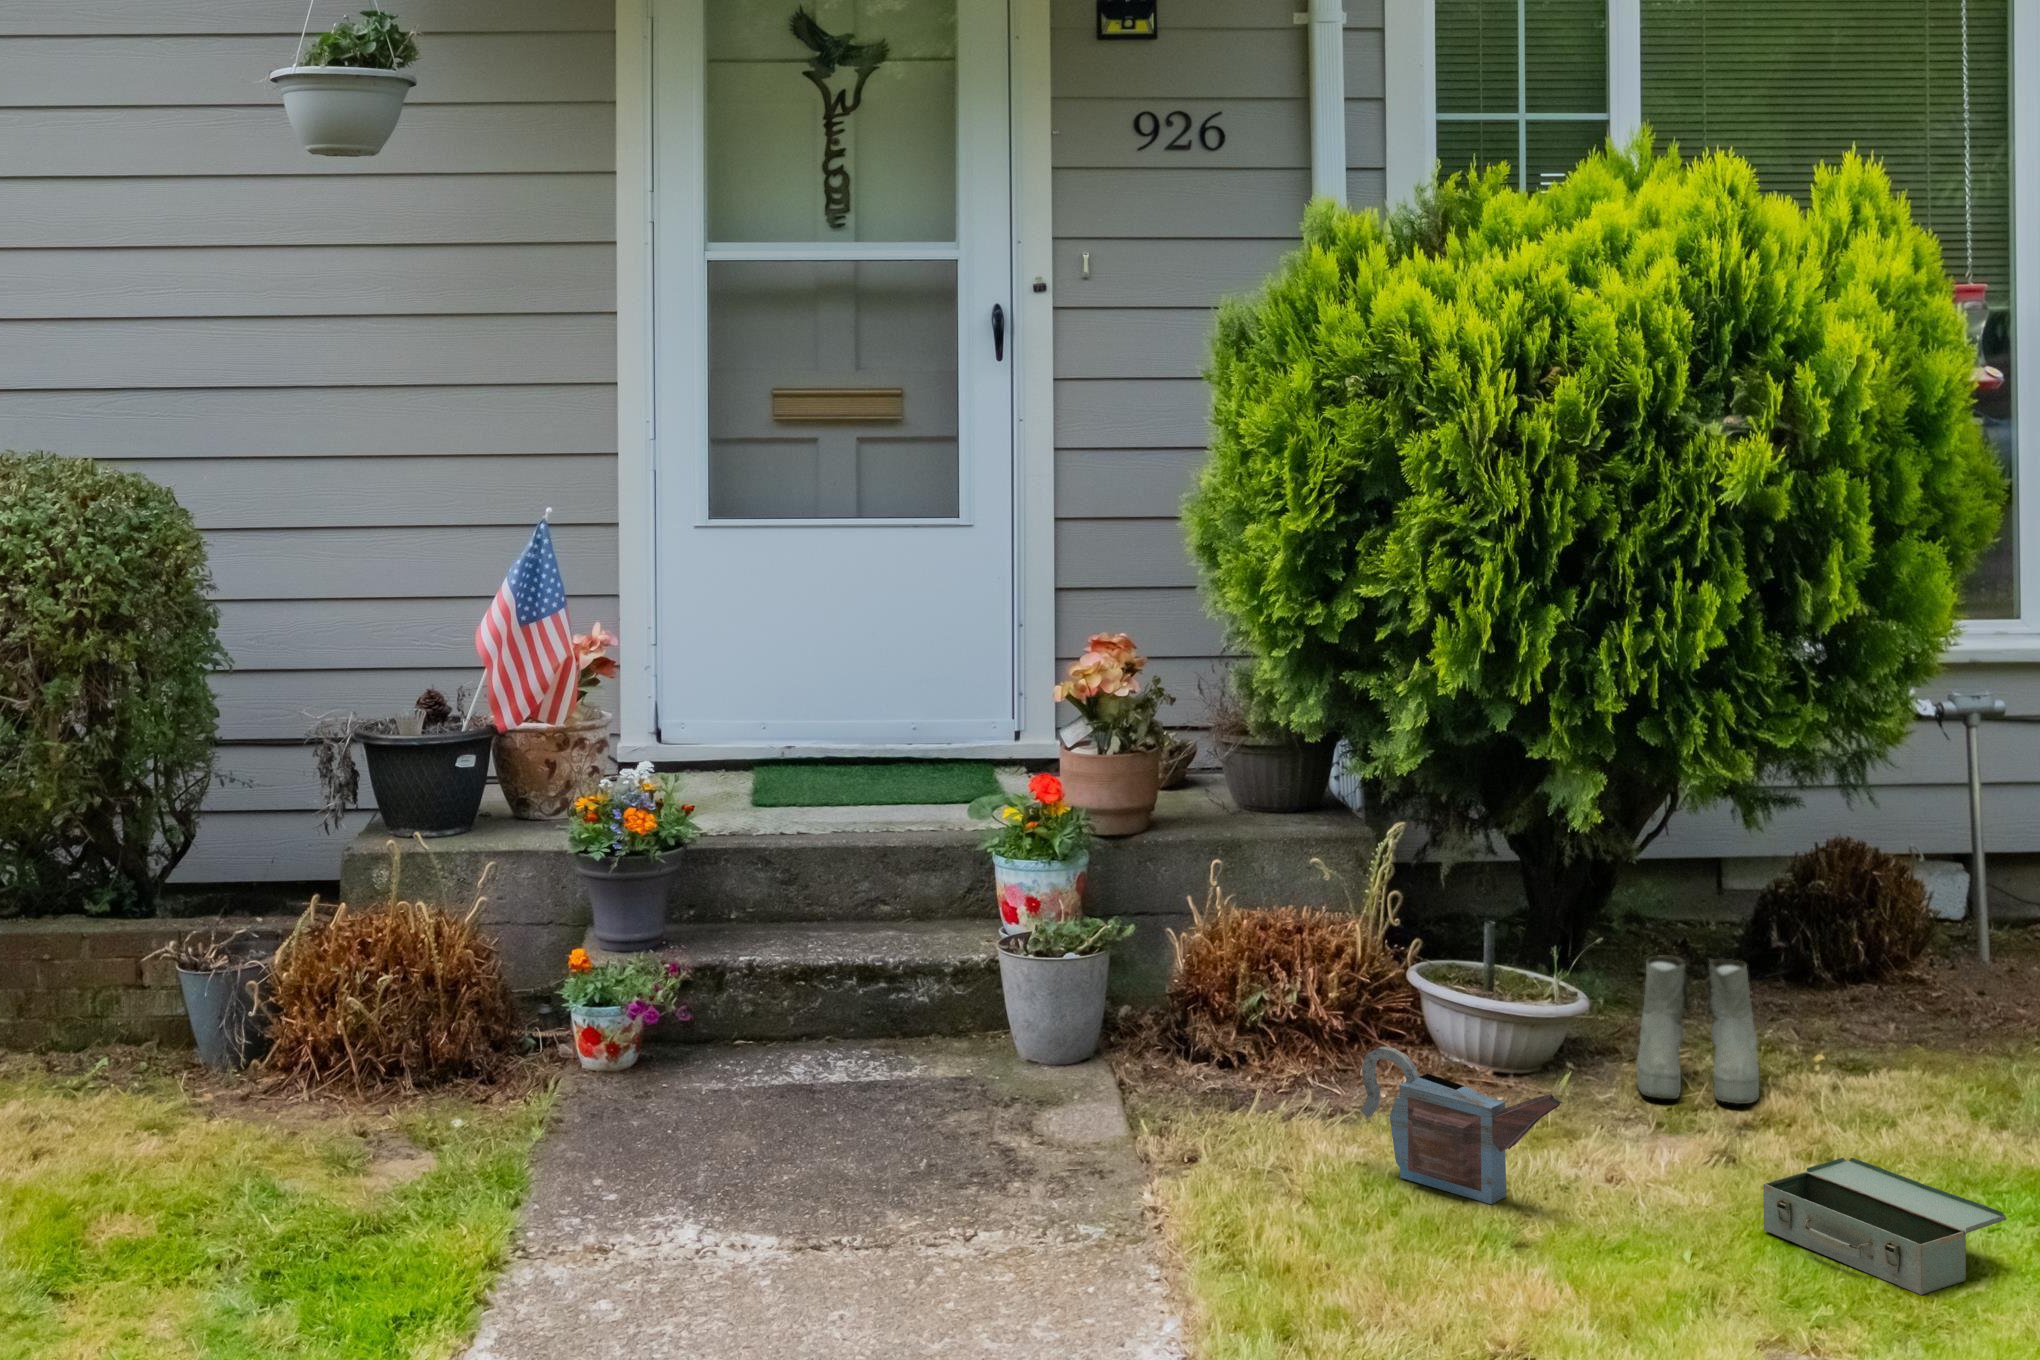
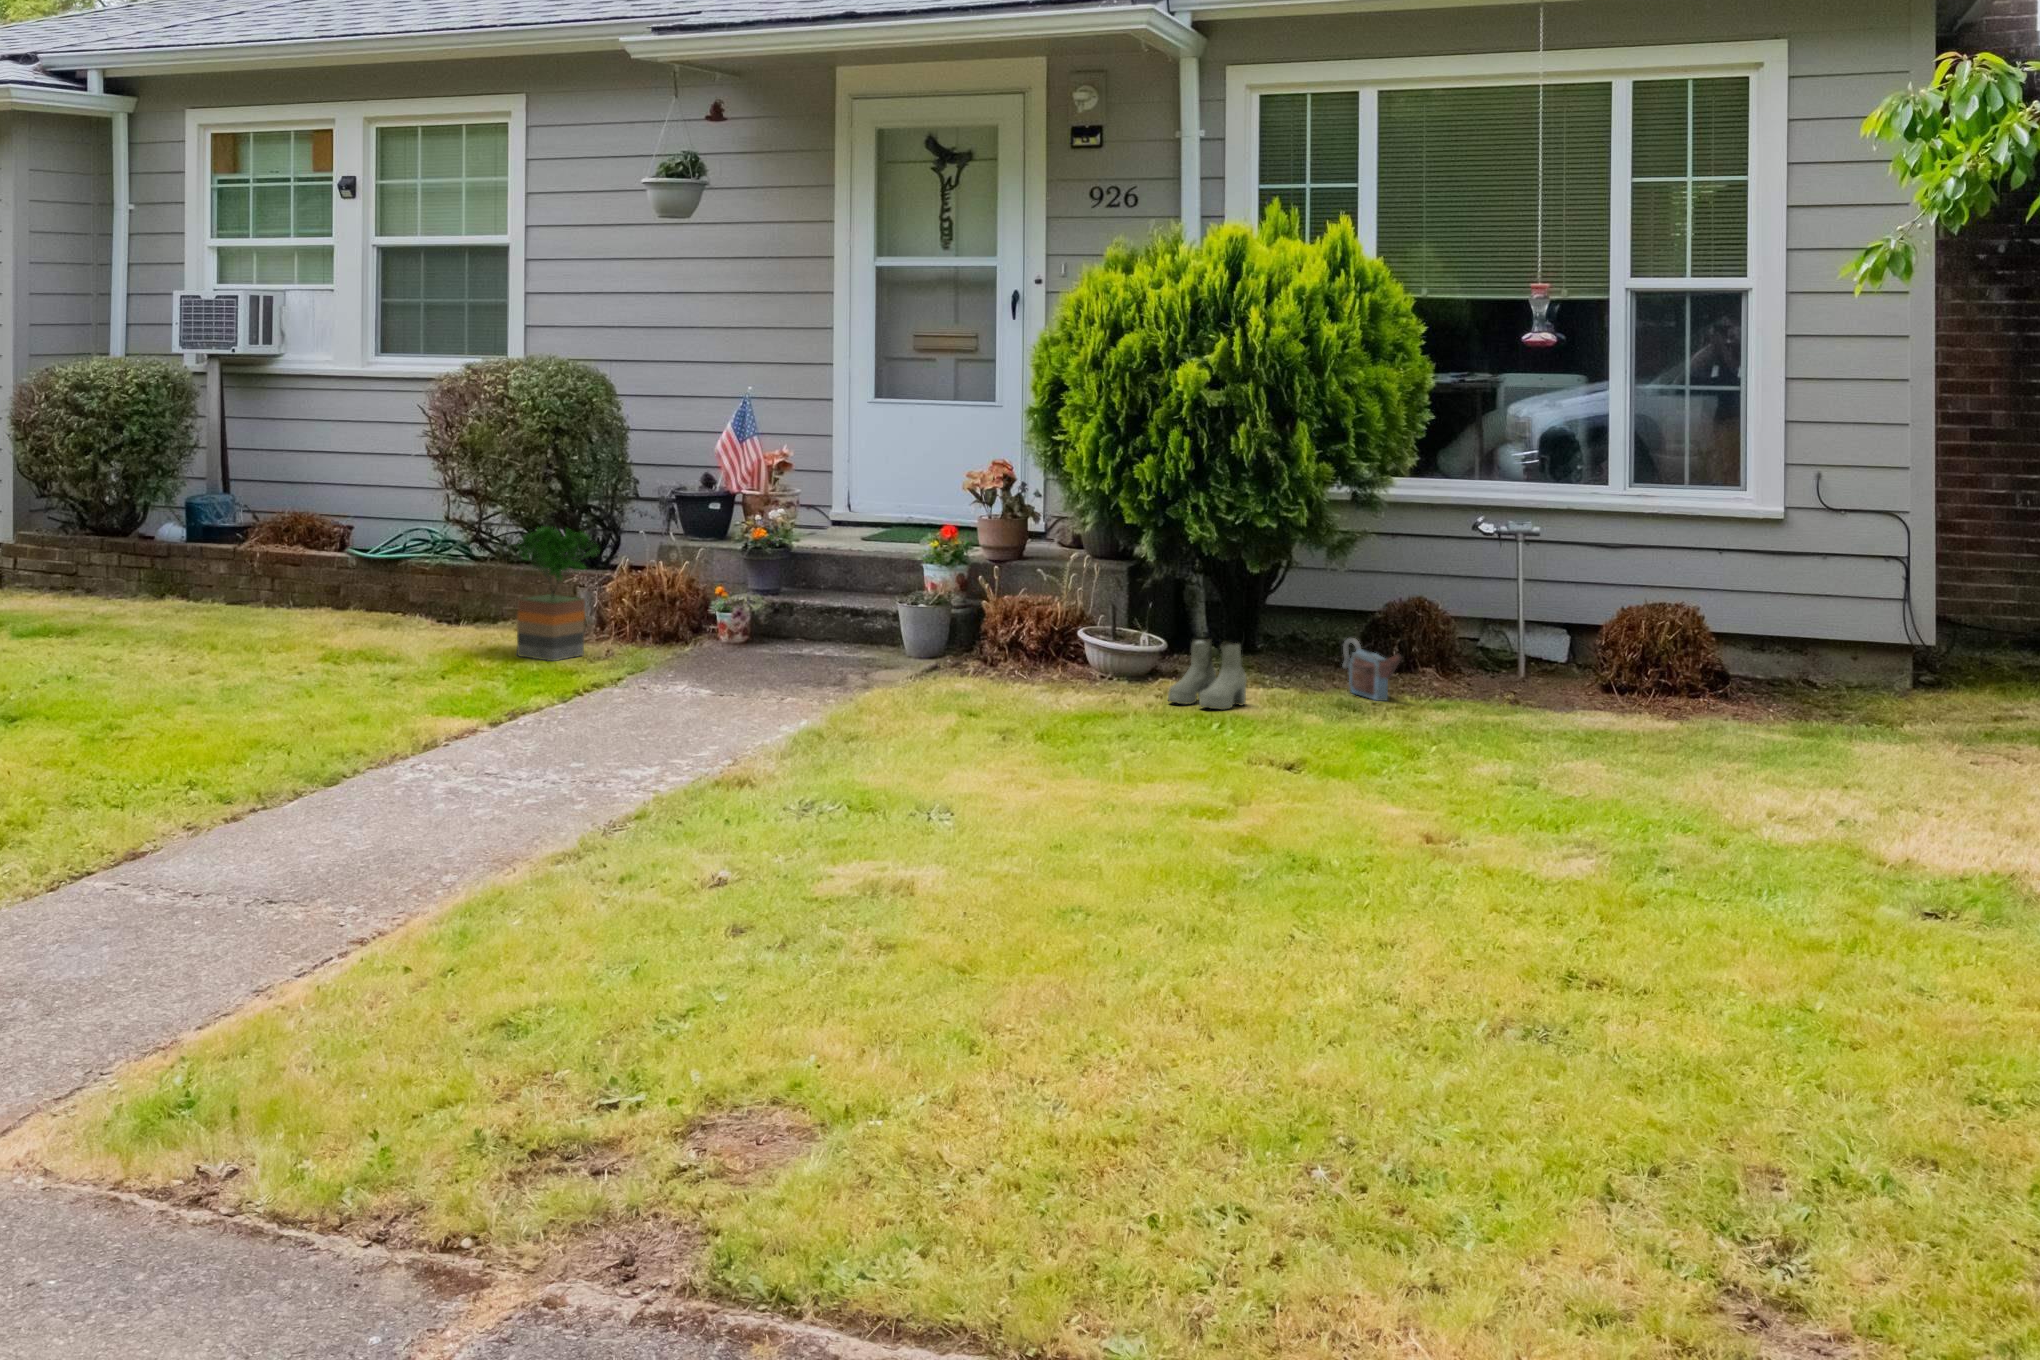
potted tree: none [180,880,392,1226] -> present [517,527,599,661]
watering can: present [1360,1046,1561,1204] -> present [1342,638,1403,701]
toolbox: present [1764,1158,2006,1295] -> none [1102,707,1181,747]

